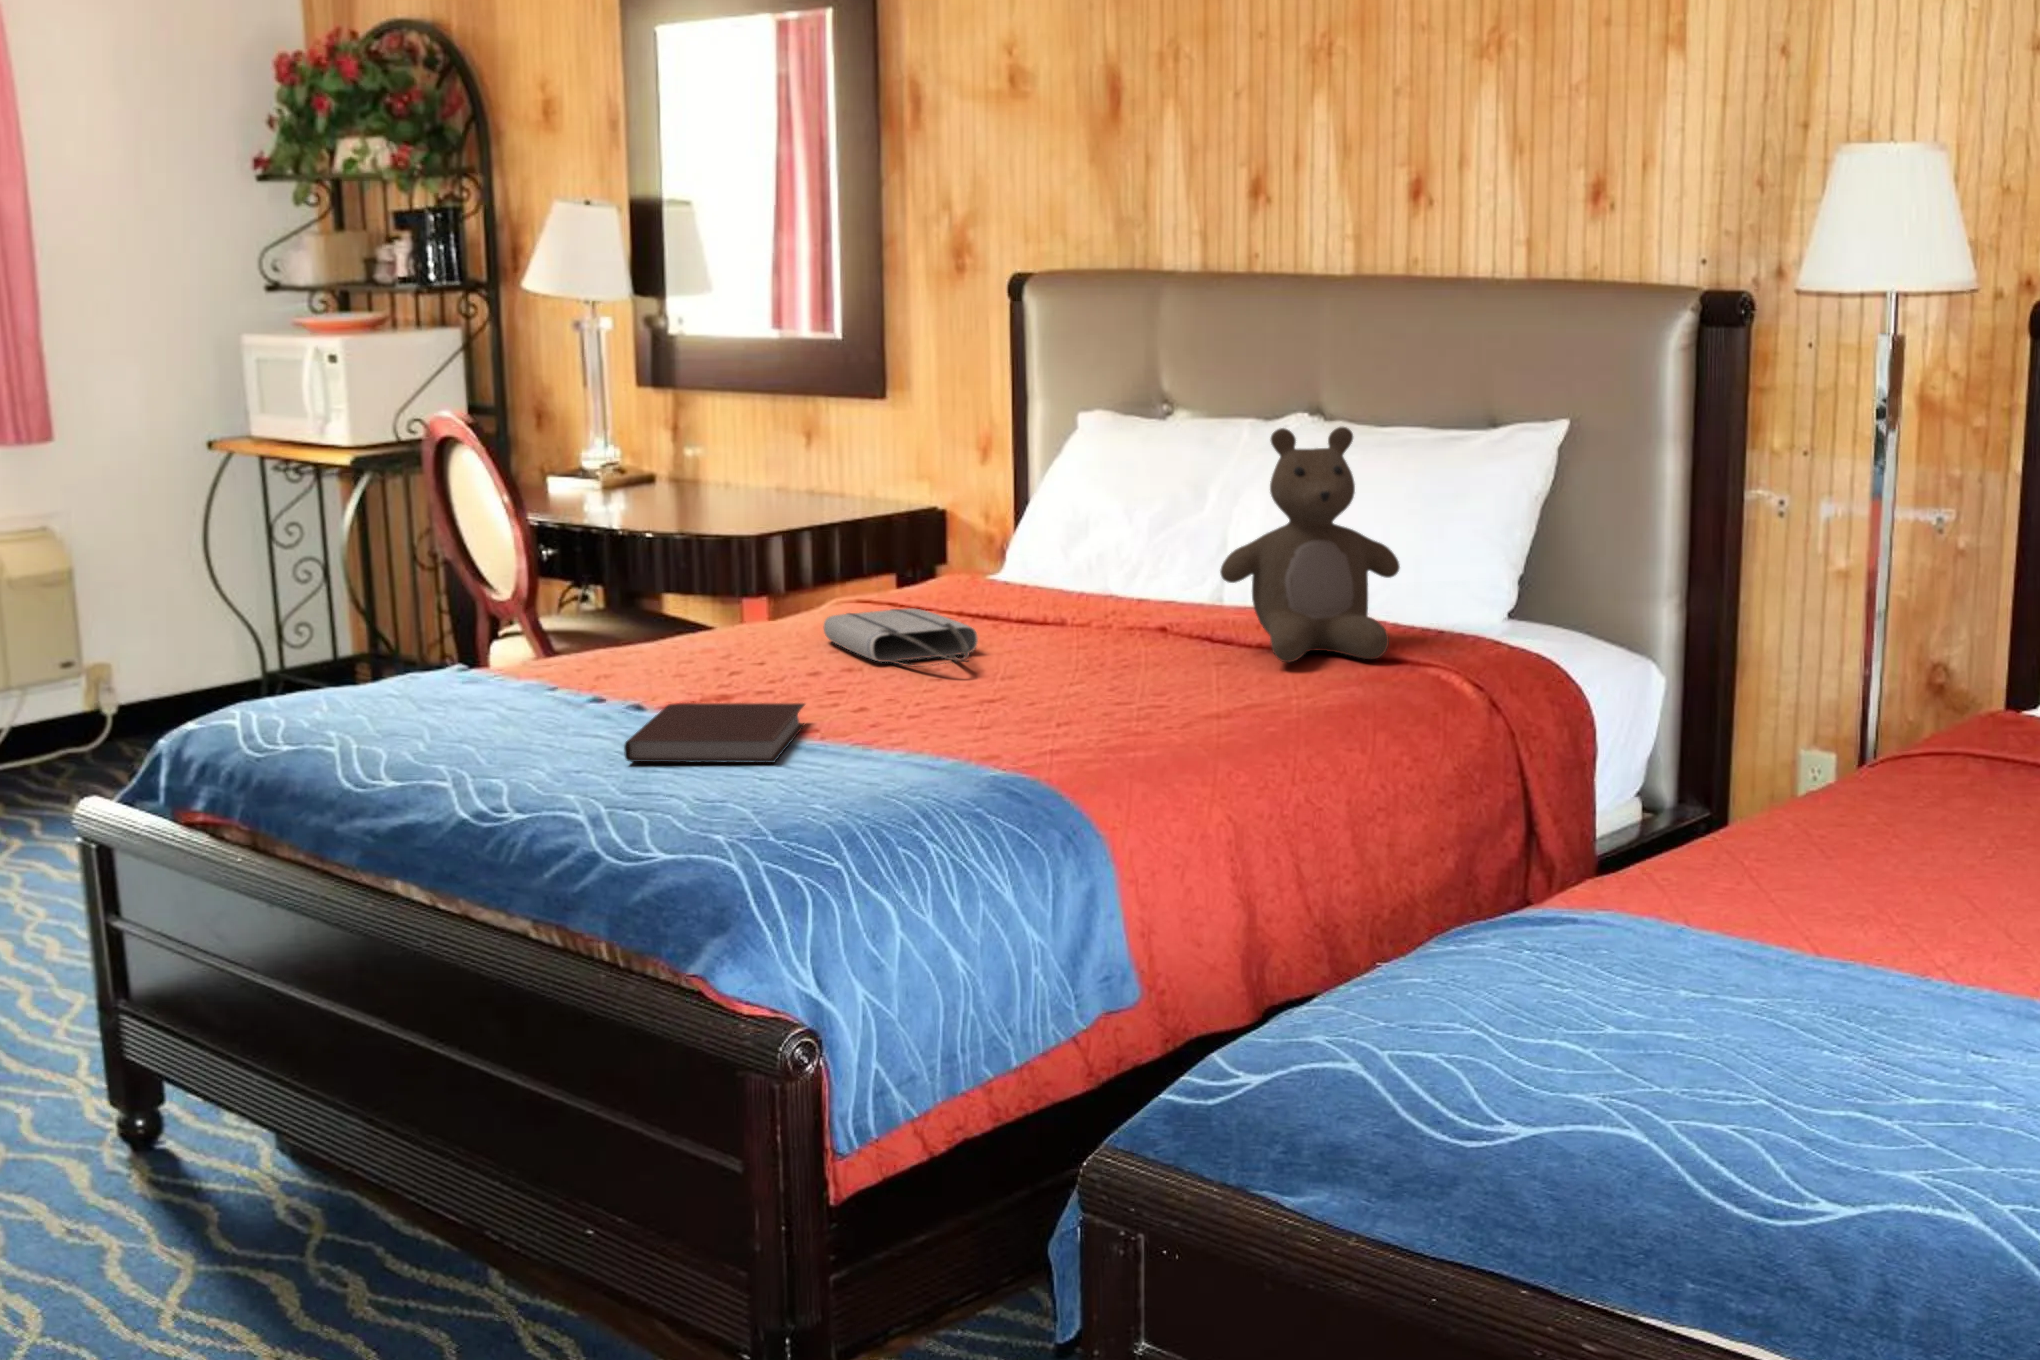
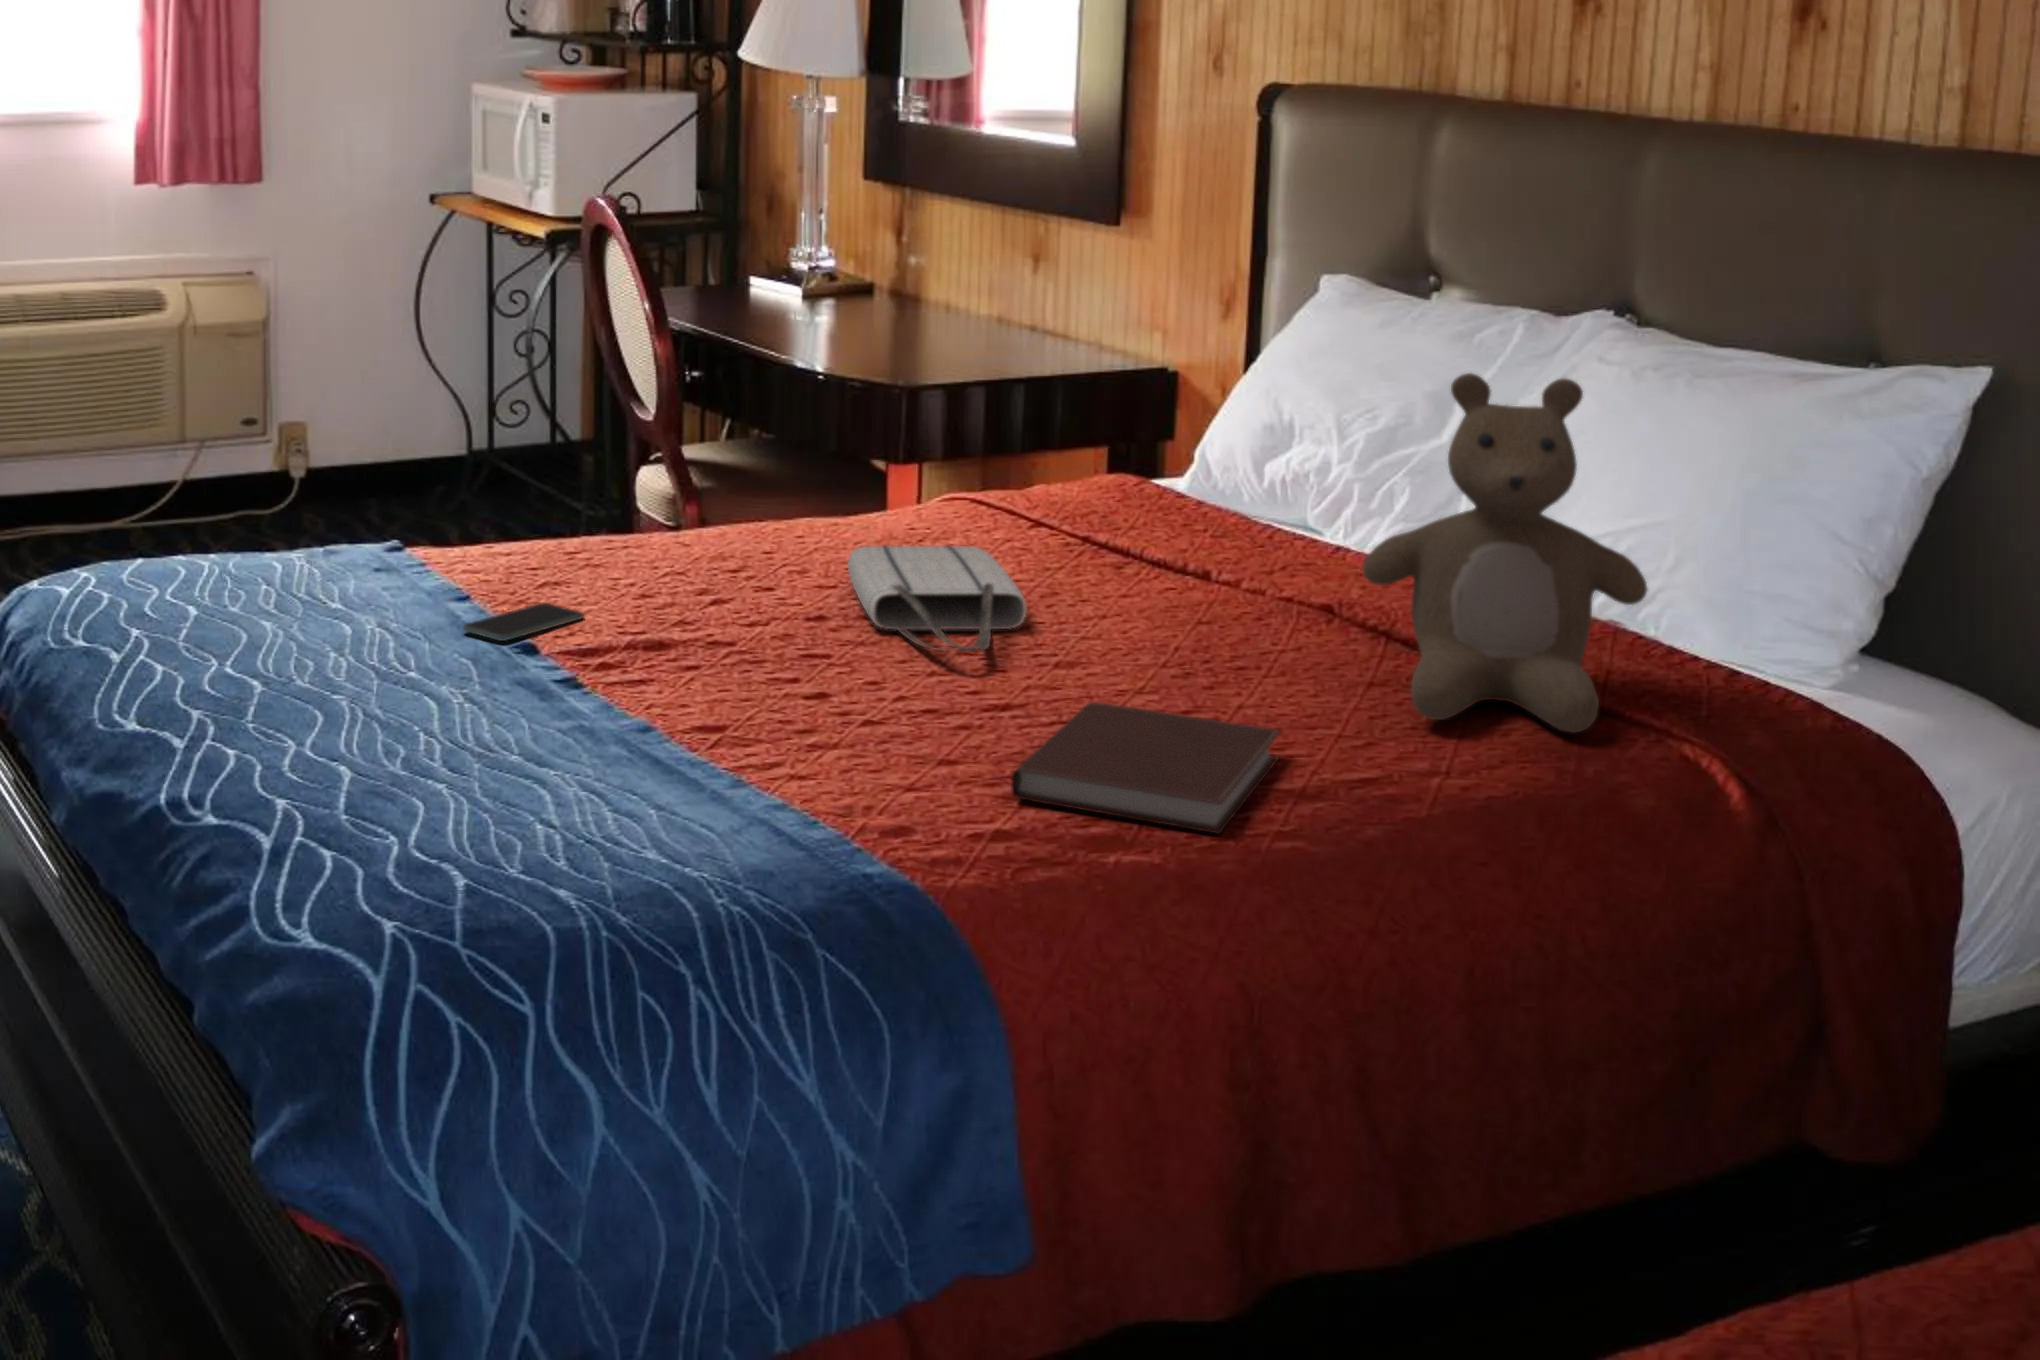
smartphone: none [565,675,649,698] -> present [463,603,583,641]
notebook: present [624,703,805,763] -> present [1011,702,1281,833]

